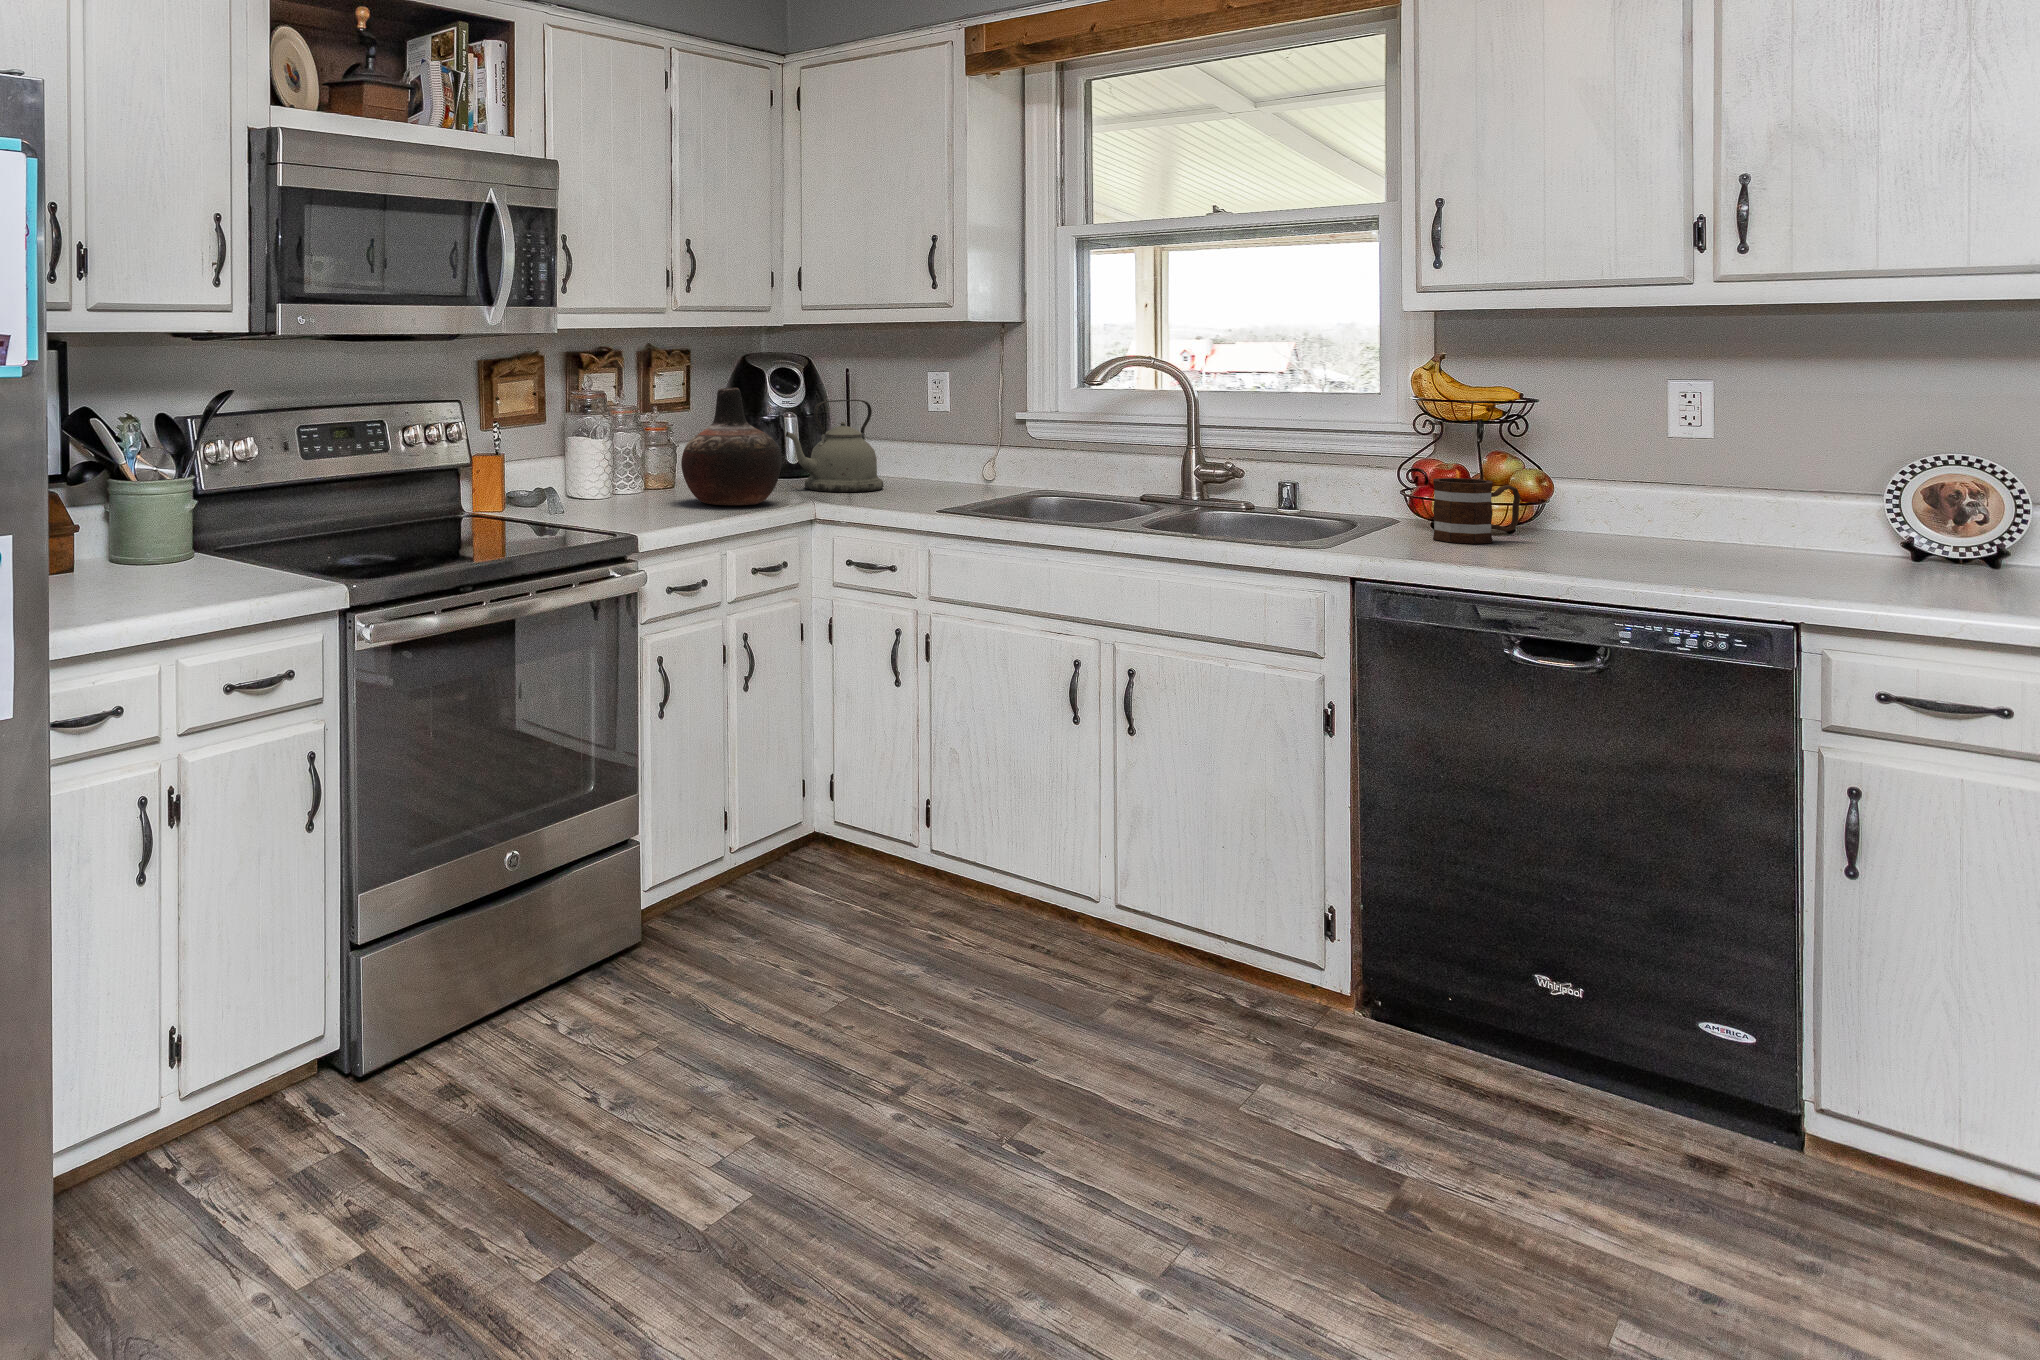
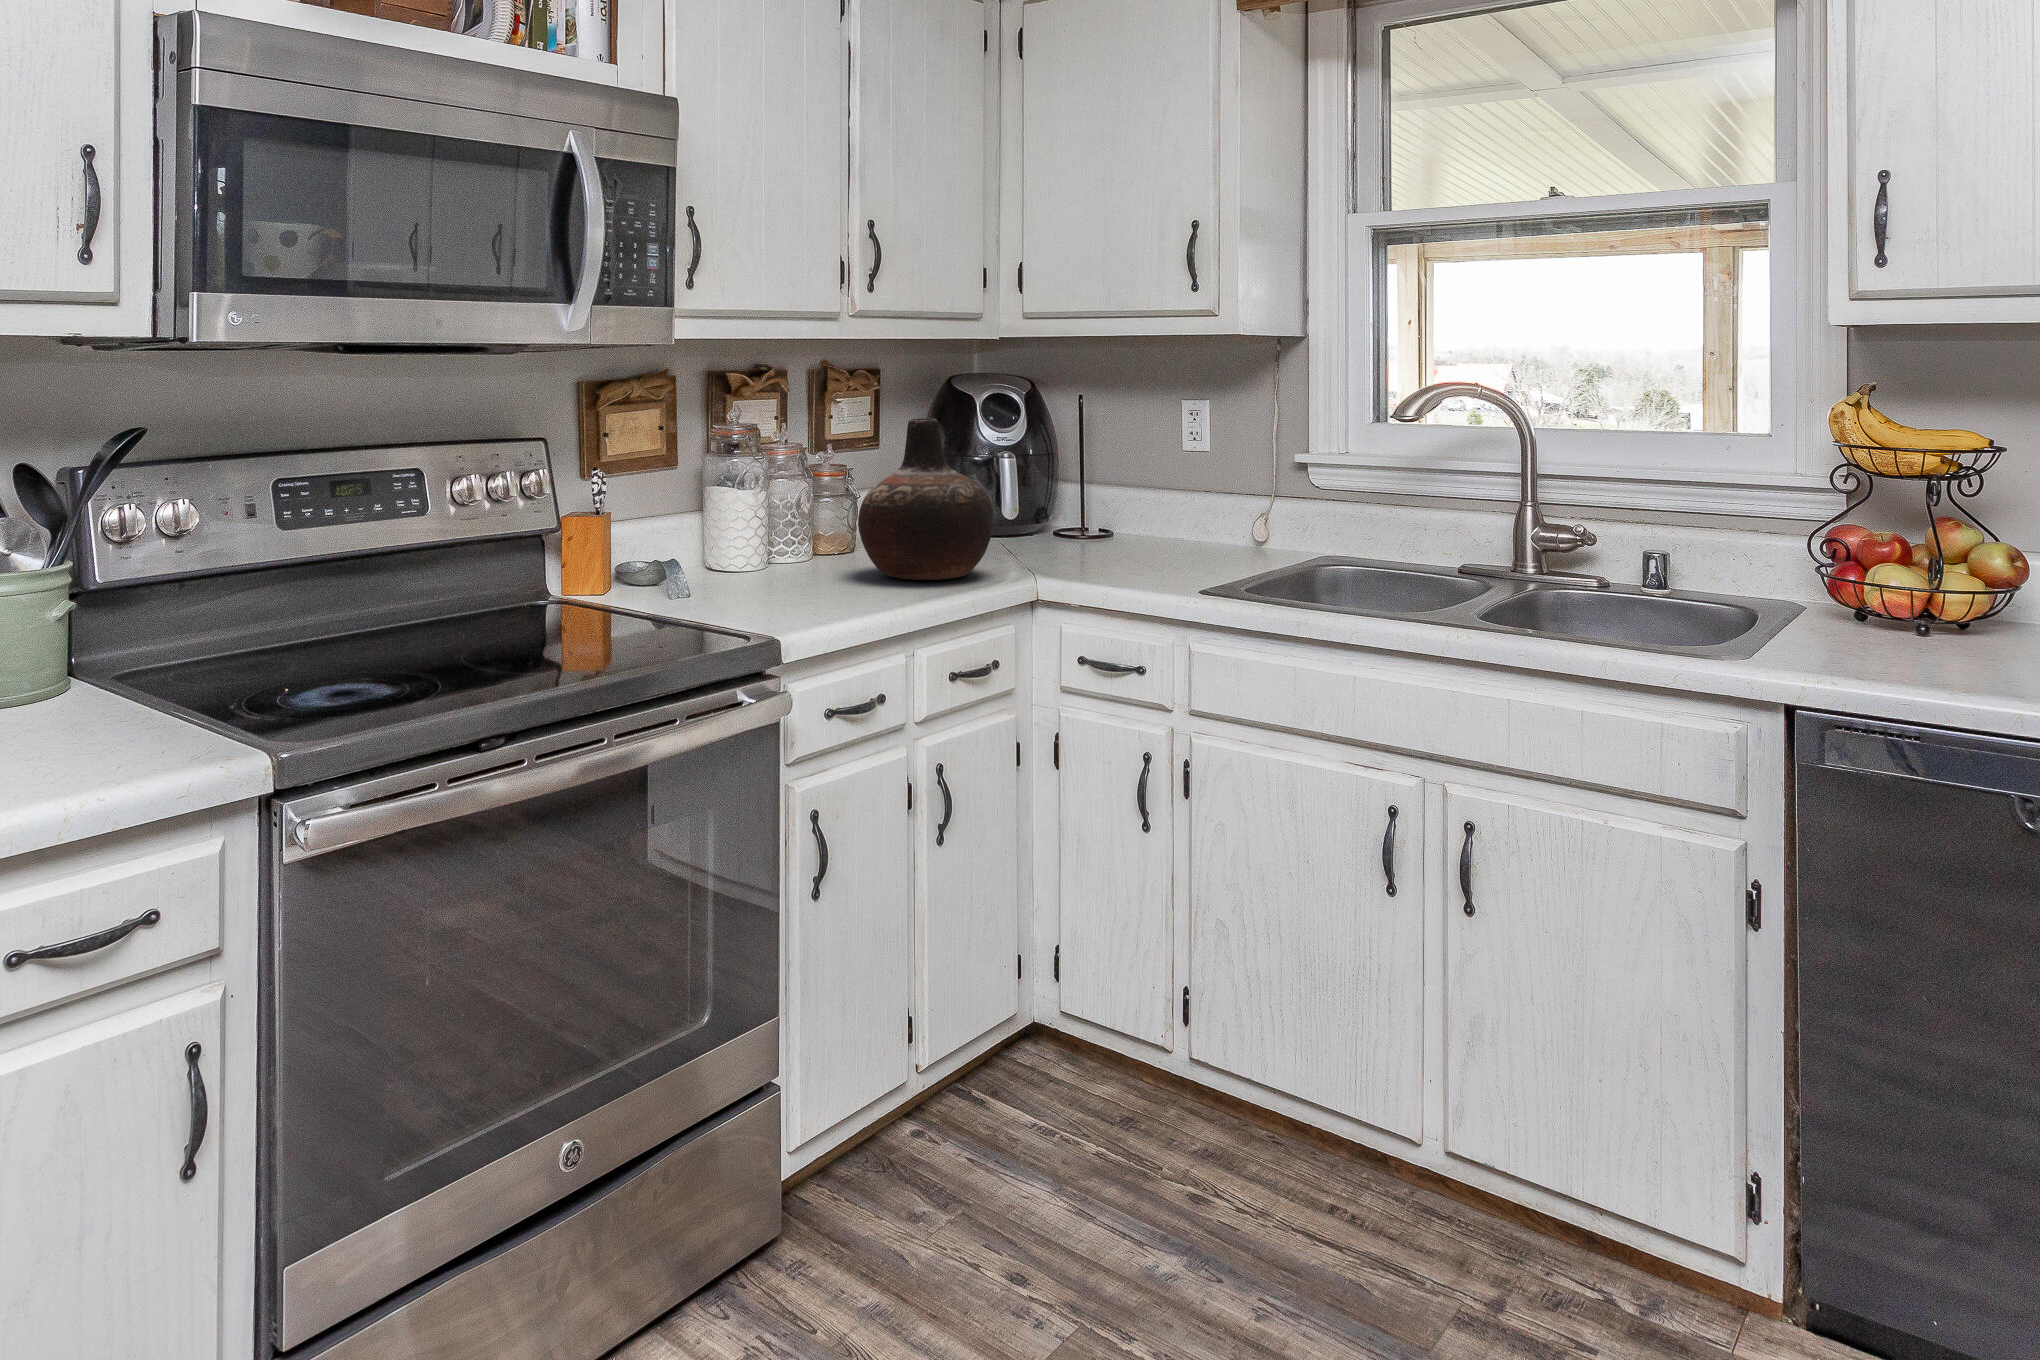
kettle: present [786,400,884,492] -> none [1001,432,1128,555]
mug: present [1433,478,1520,544] -> none [1872,553,1991,648]

